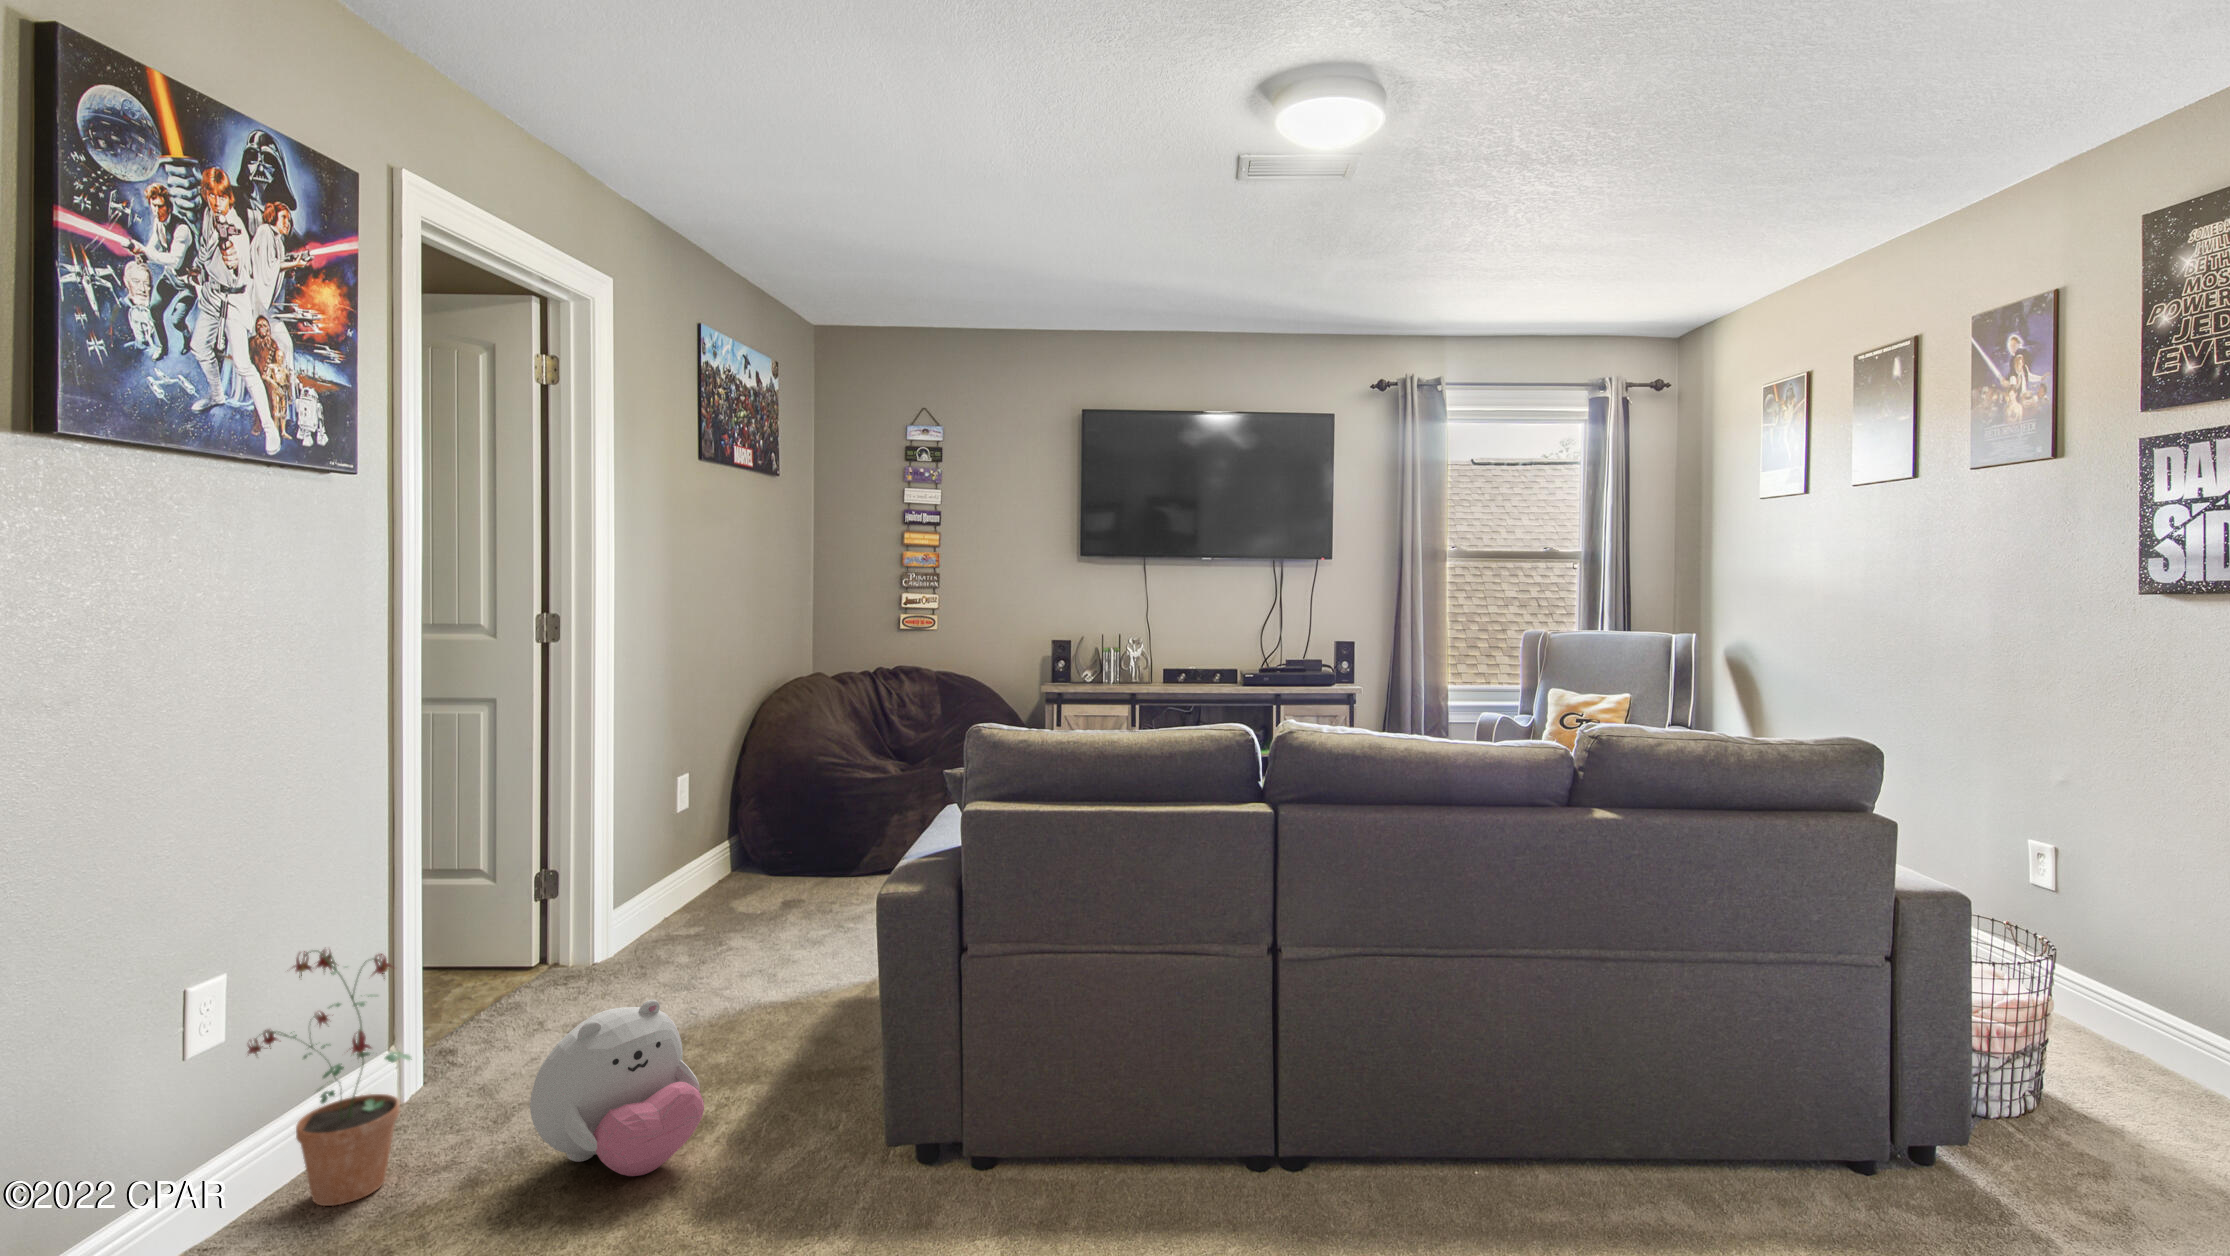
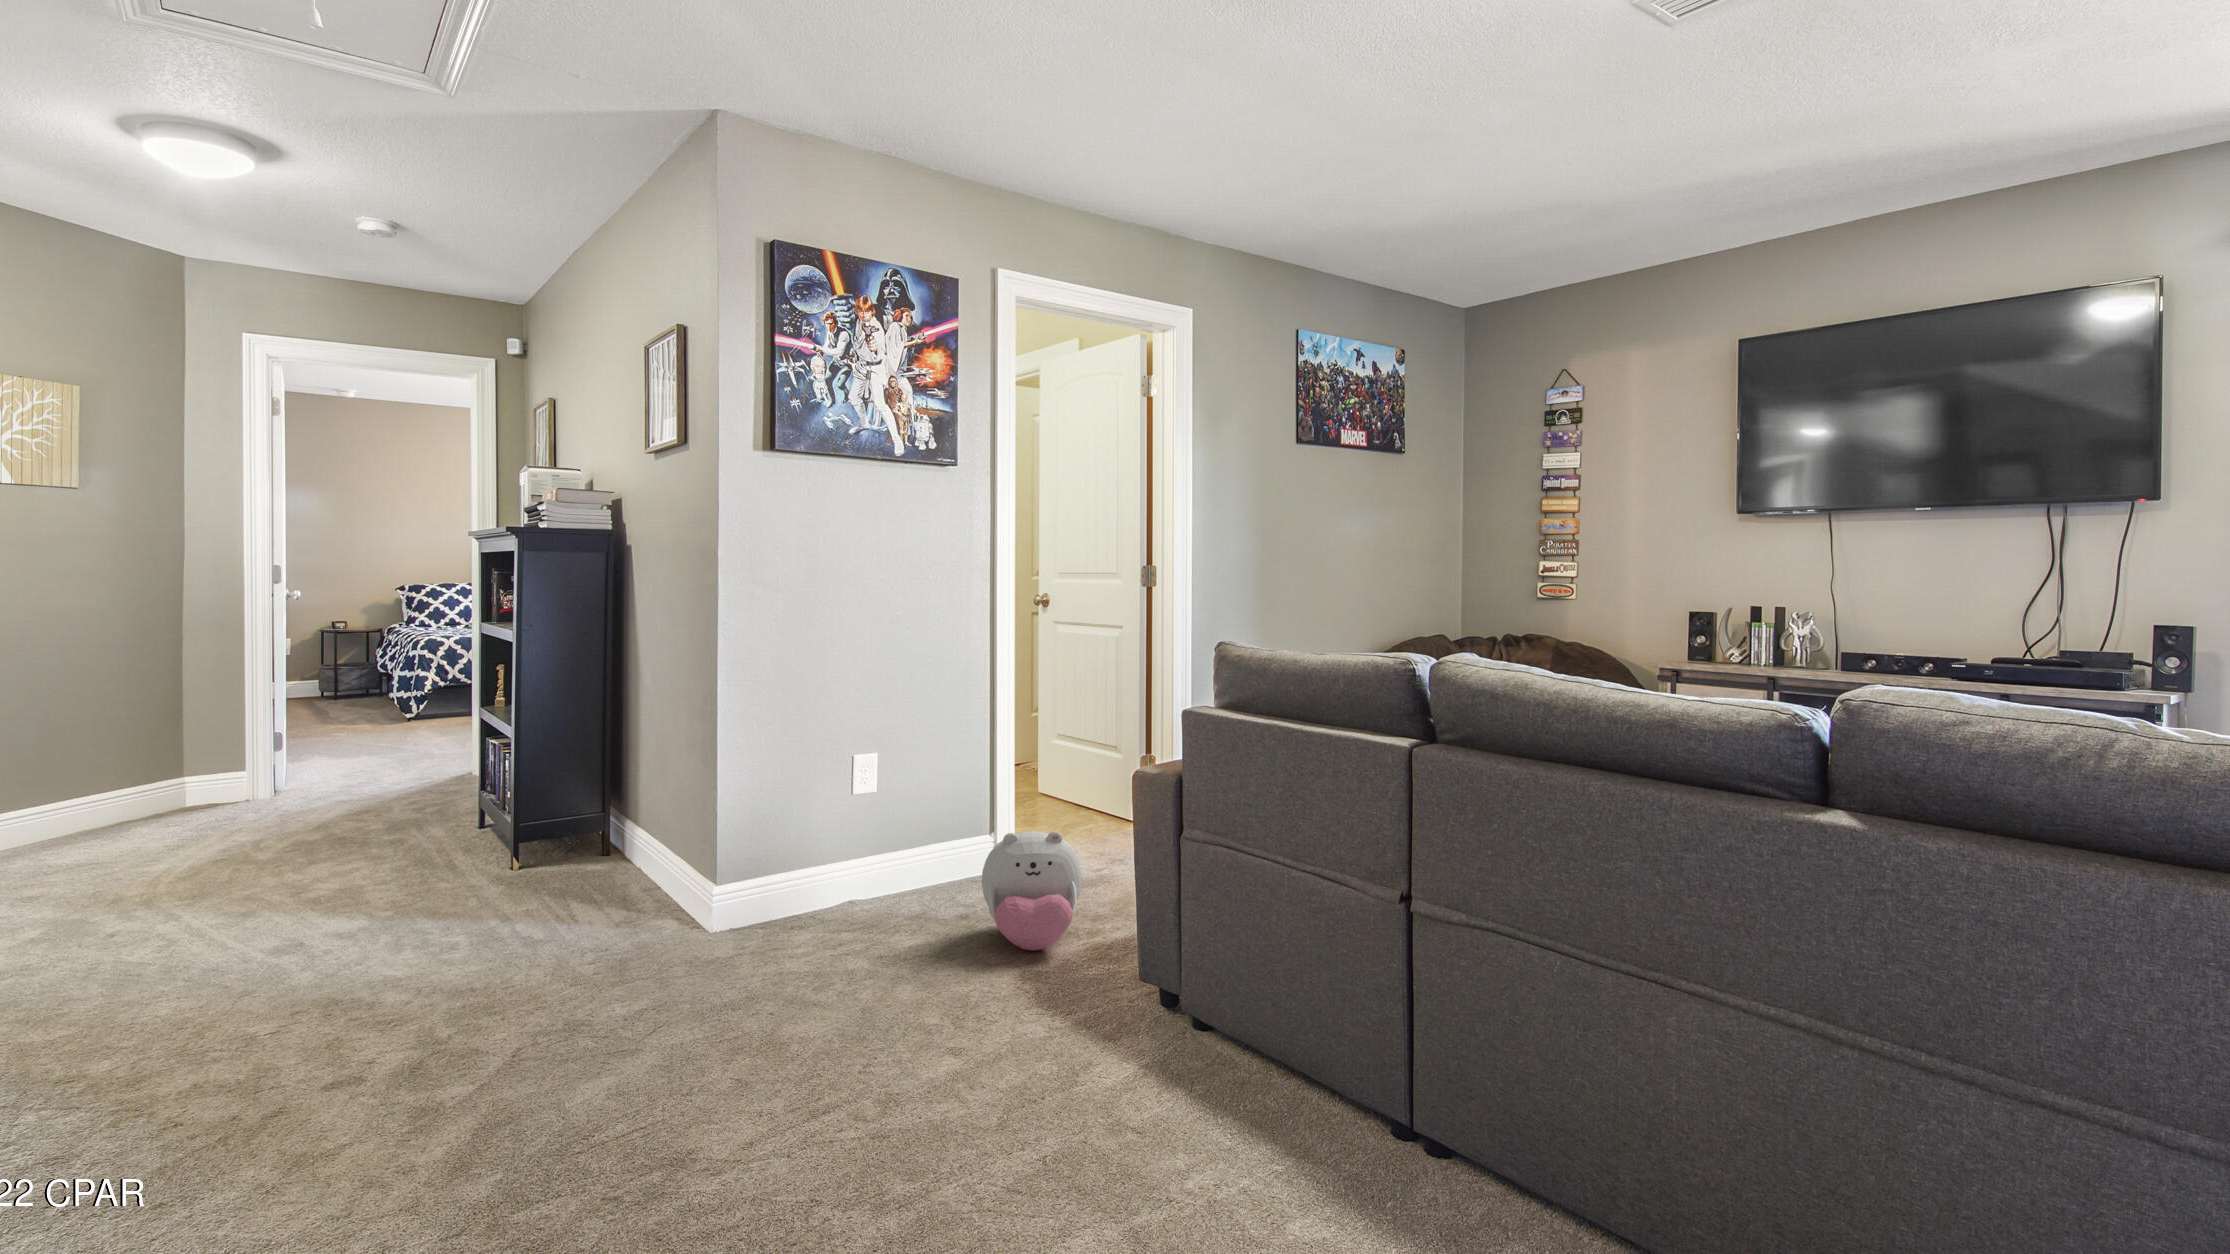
potted plant: present [248,949,412,1206] -> none [876,753,952,909]

